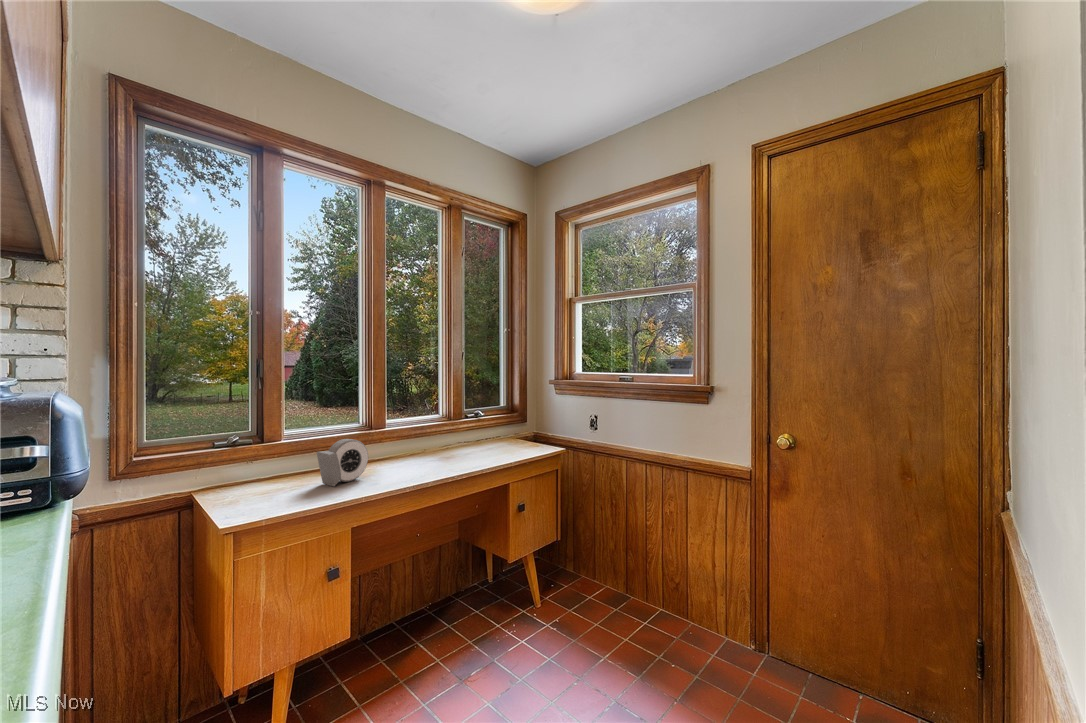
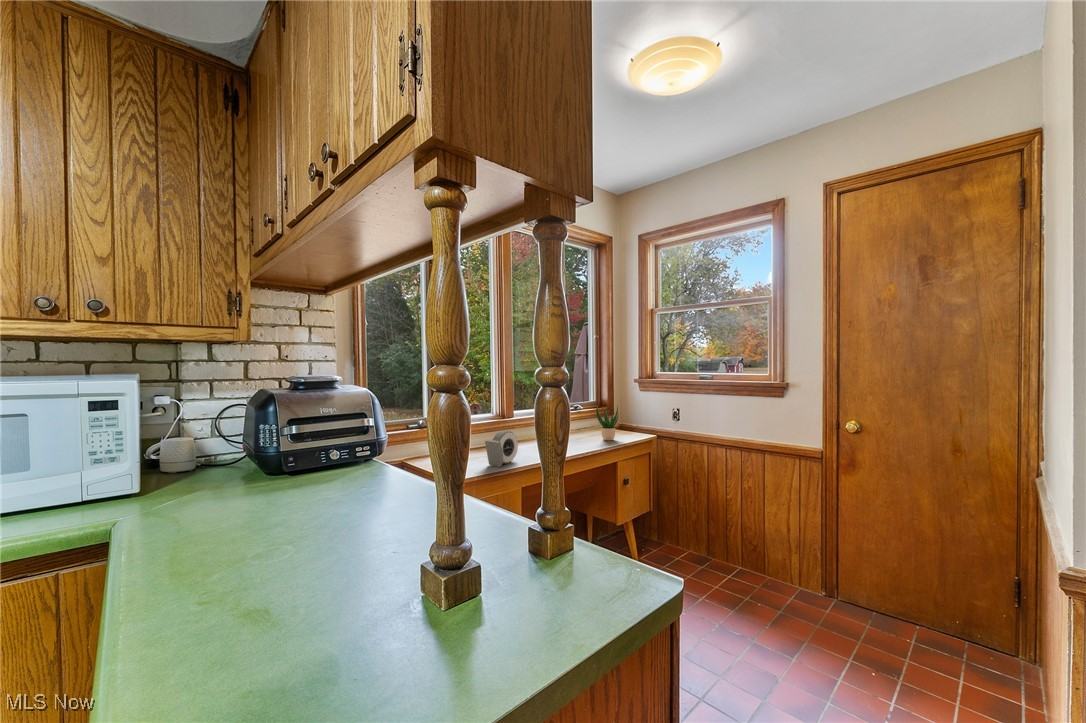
potted plant: none [489,408,518,454] -> present [596,406,618,440]

